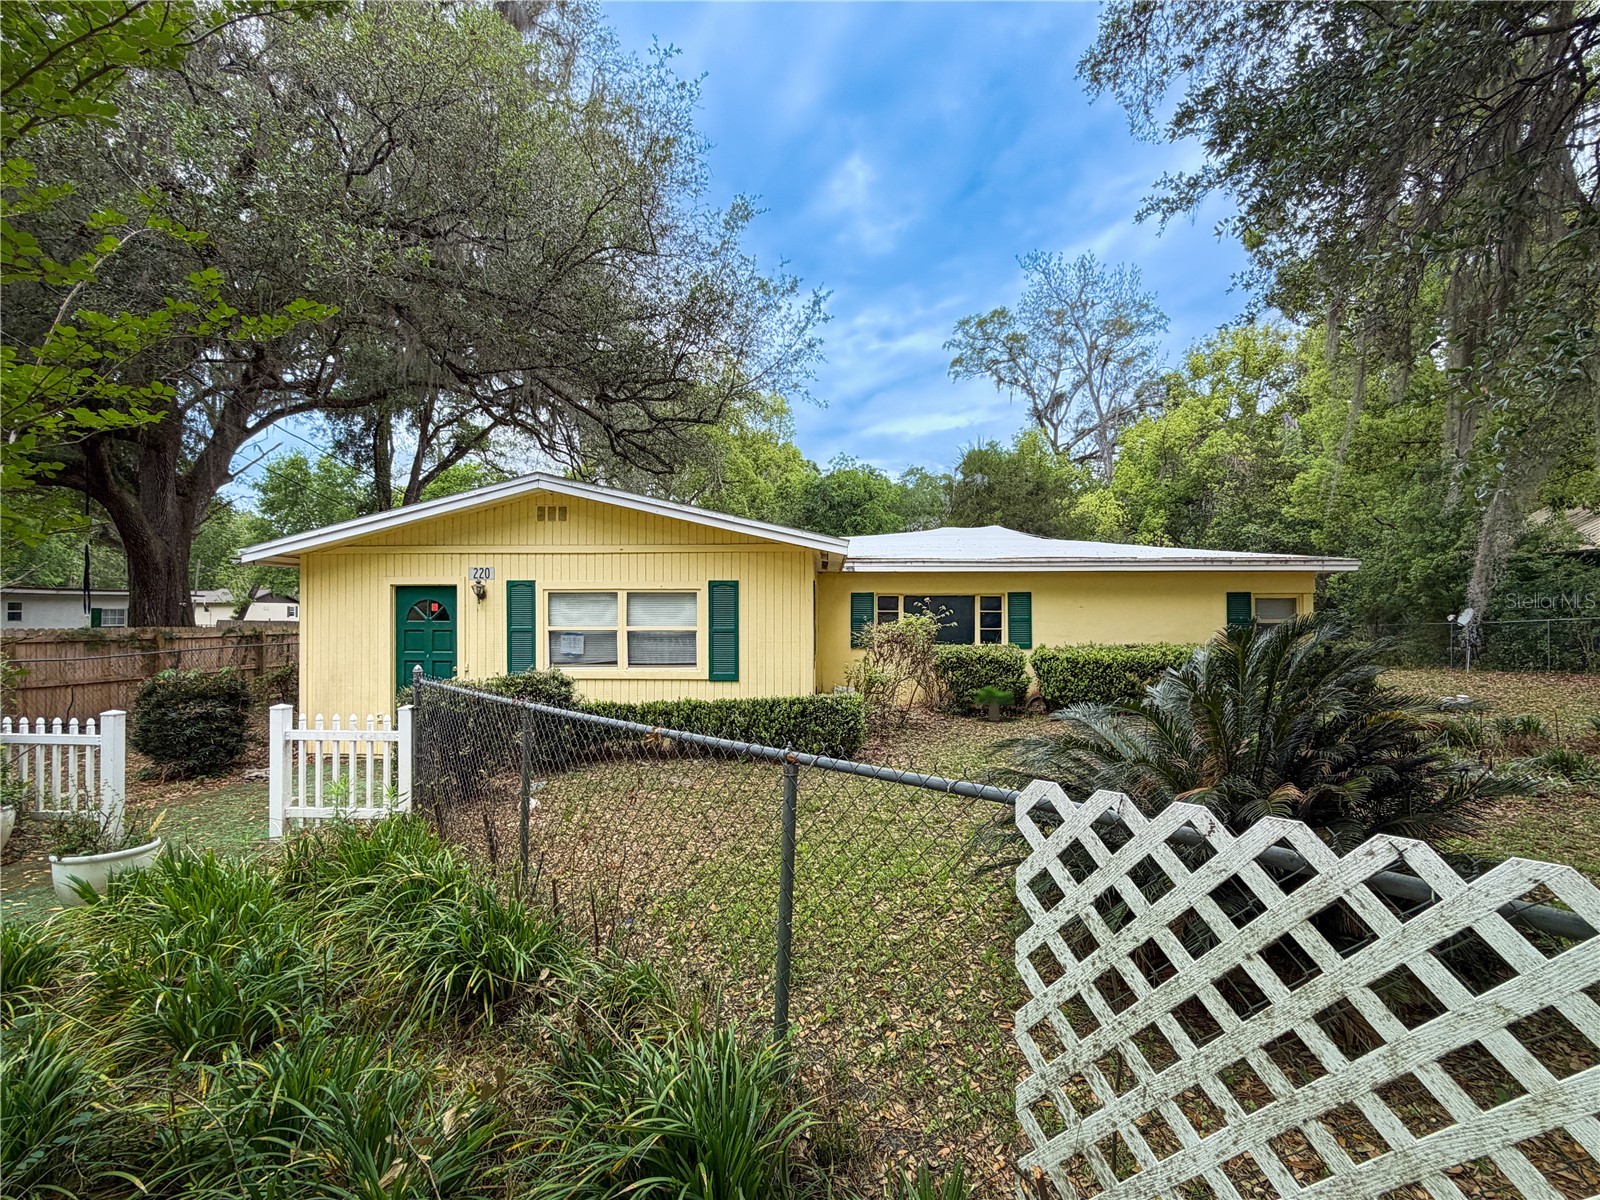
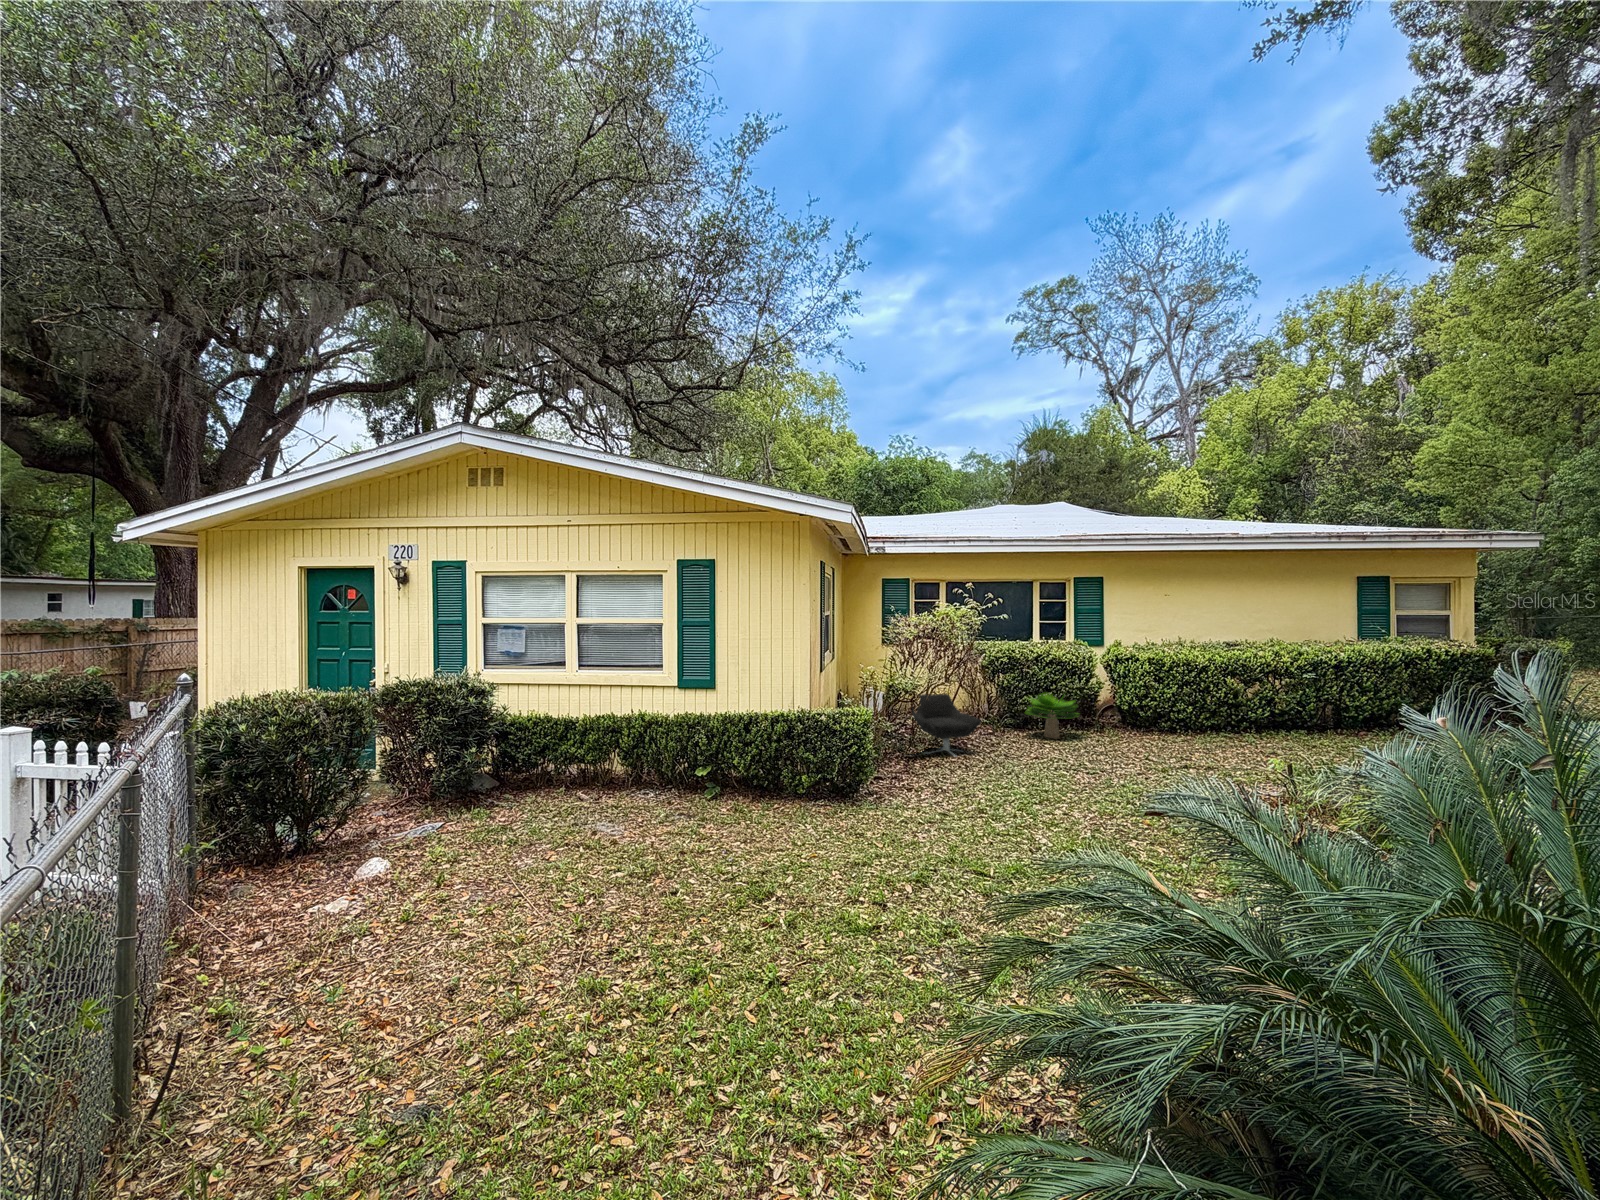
lounge chair: none [884,686,941,735] -> present [912,694,981,756]

